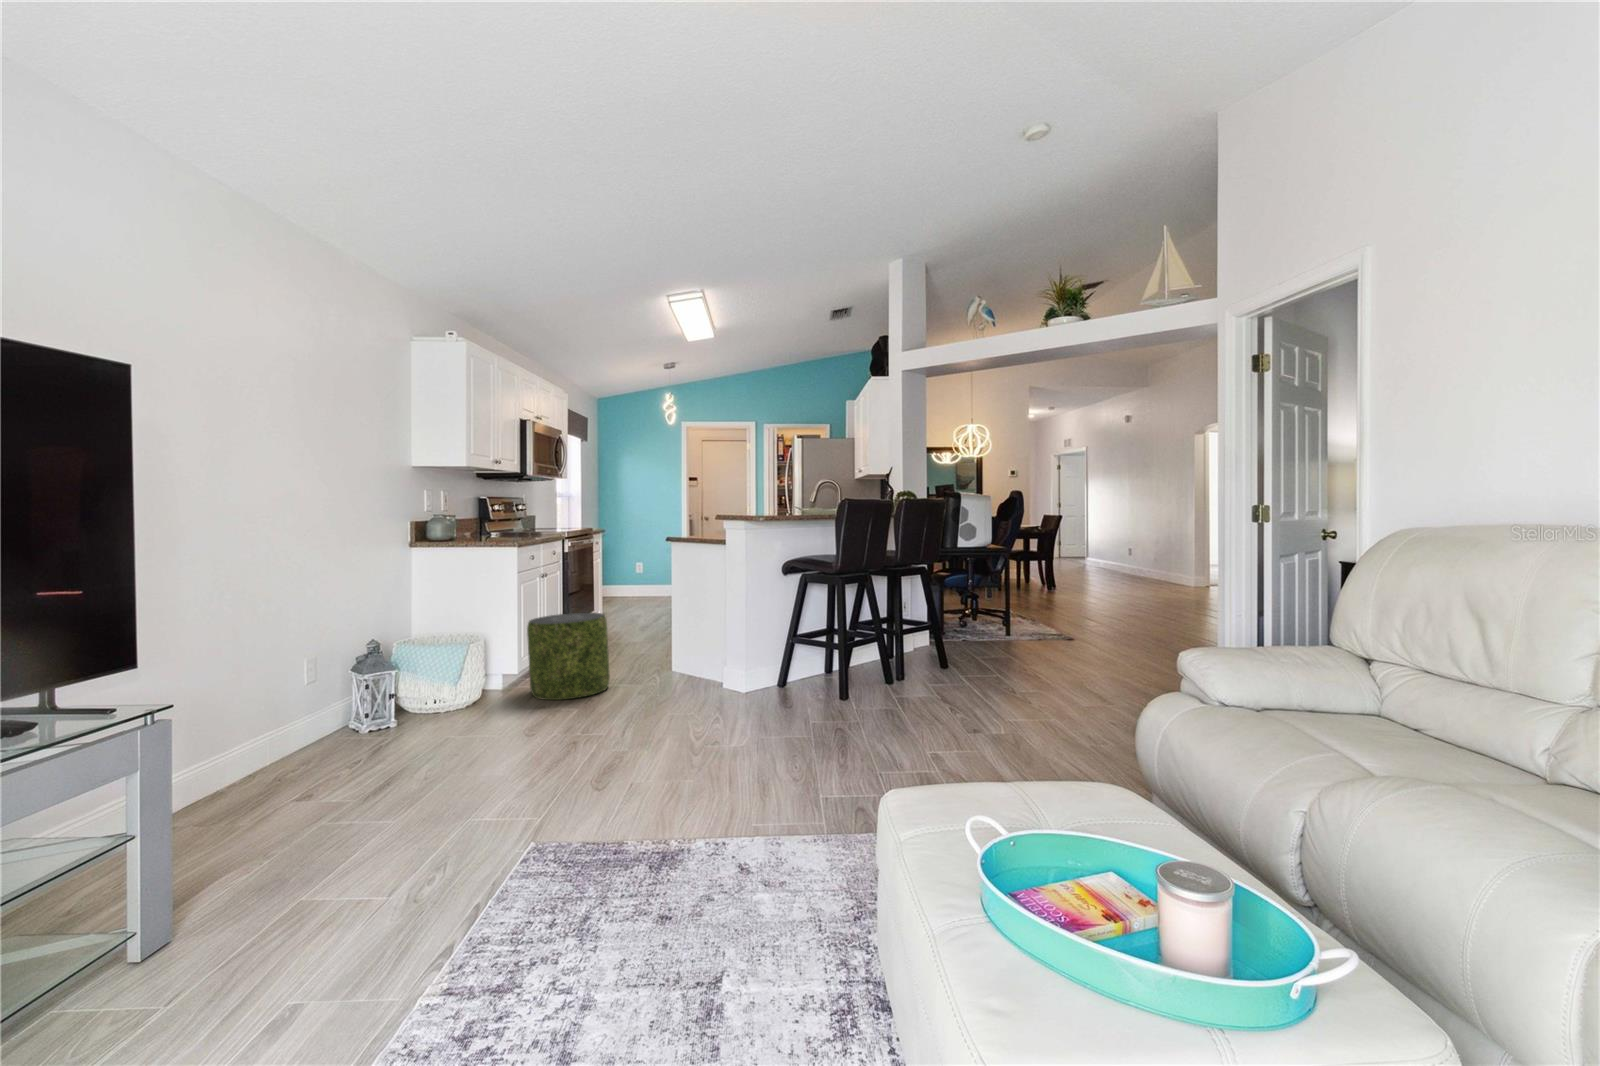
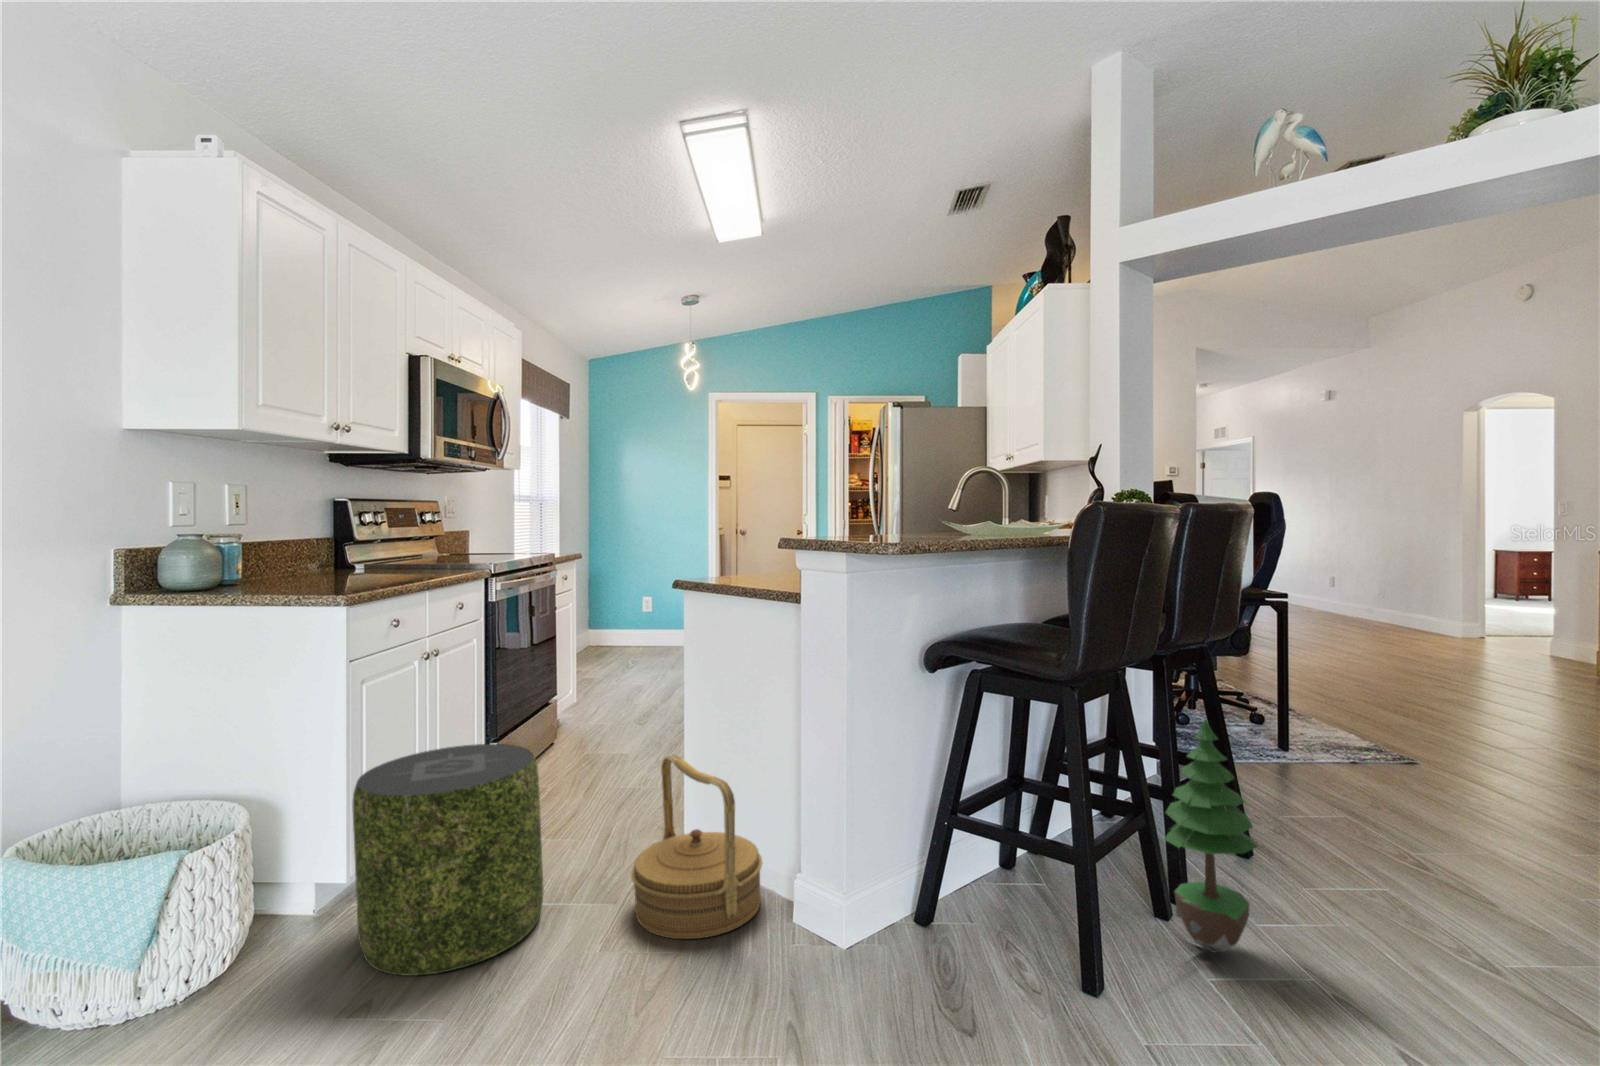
potted tree: none [881,589,917,689] -> present [1163,719,1258,953]
woven basket: none [650,617,710,690] -> present [631,754,762,939]

